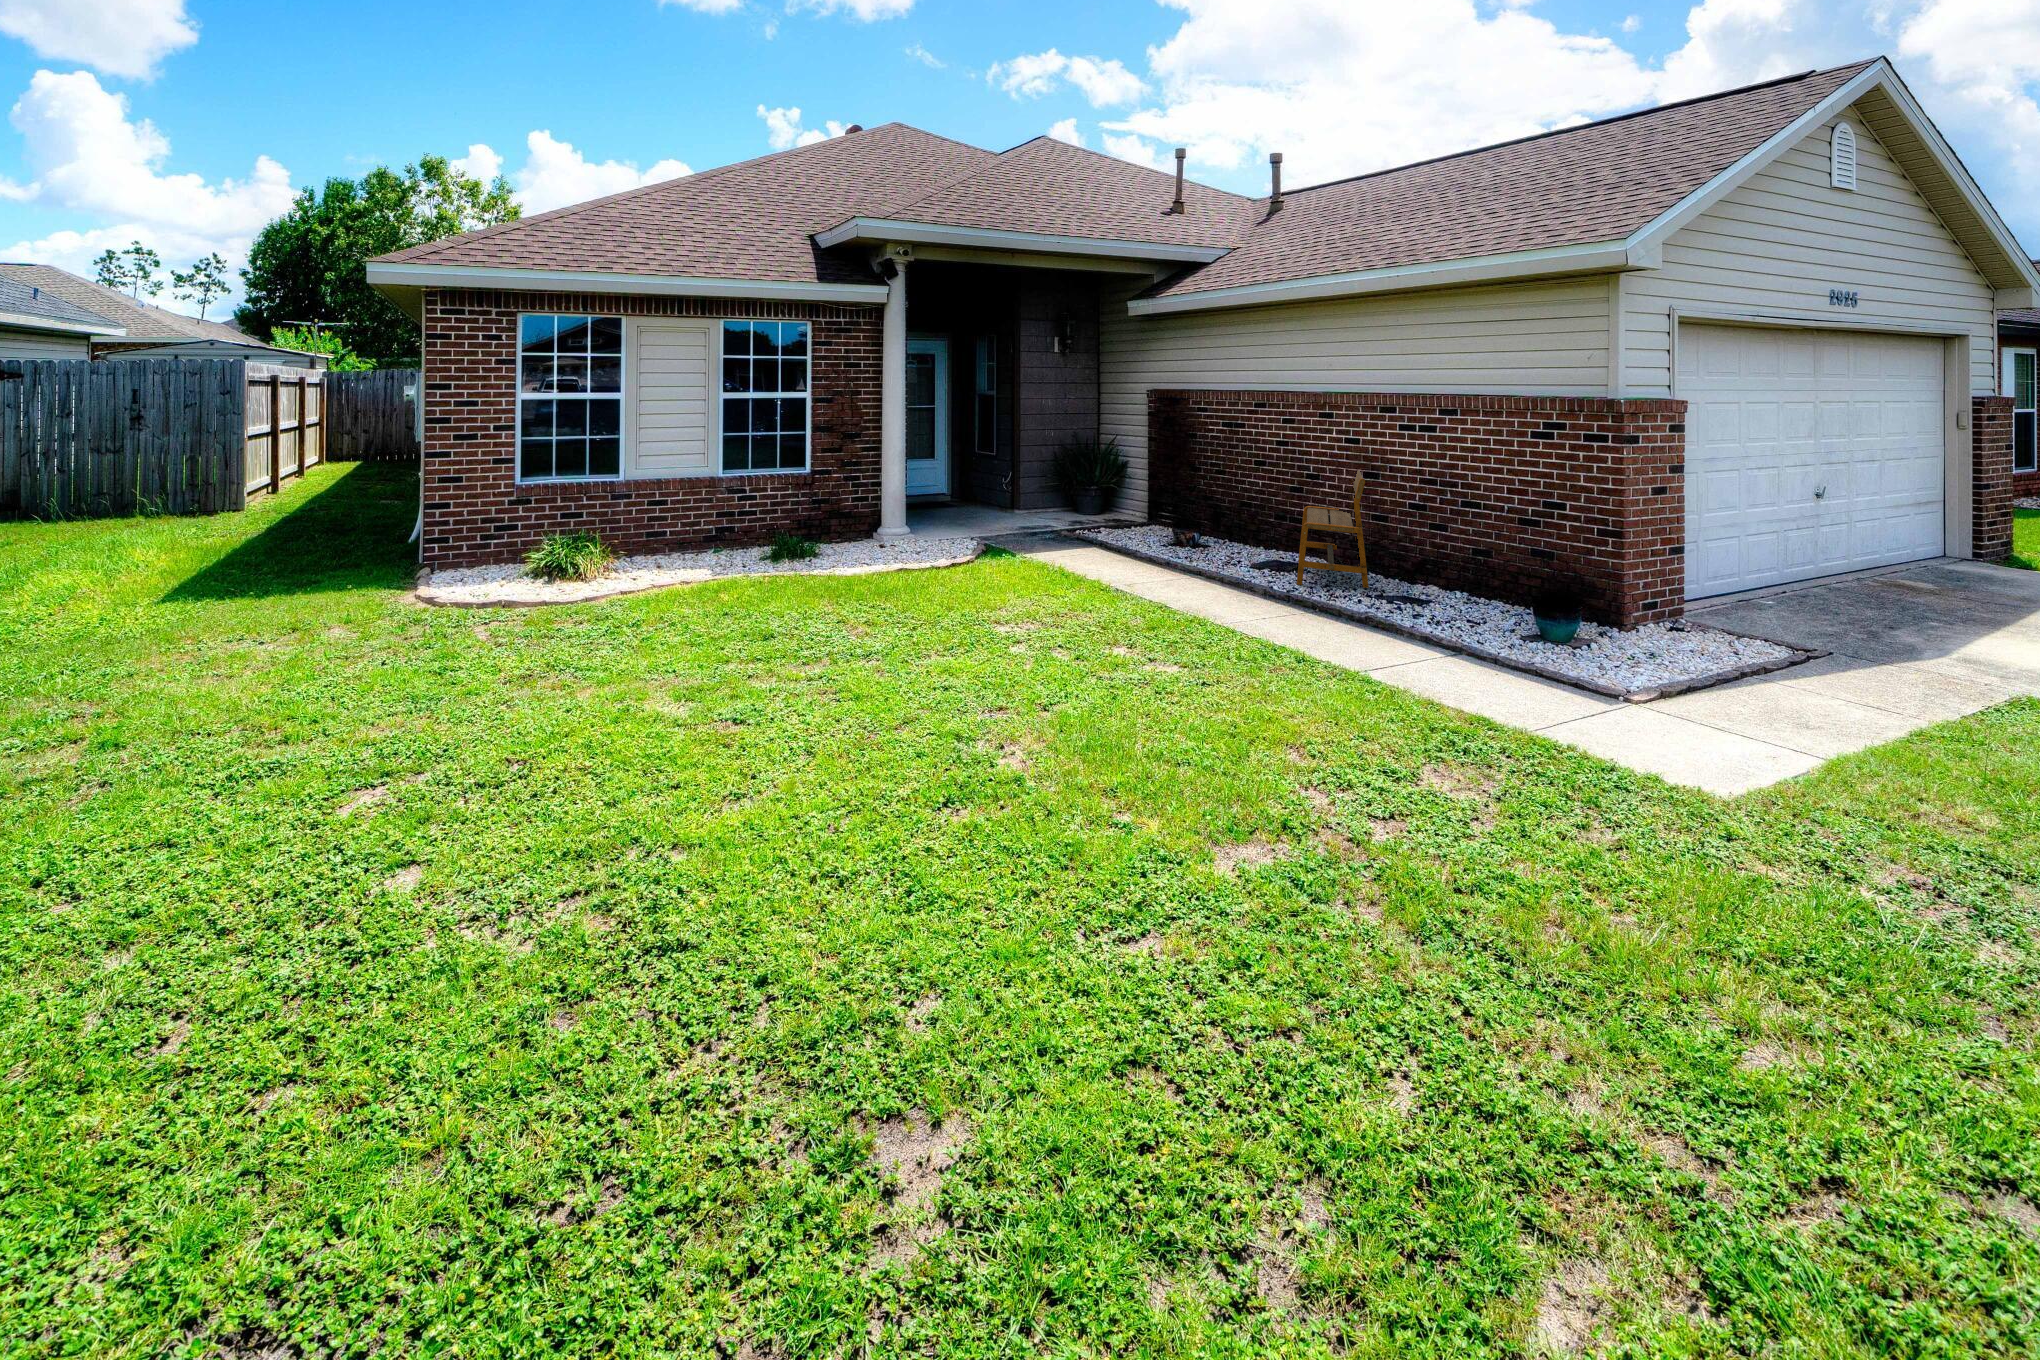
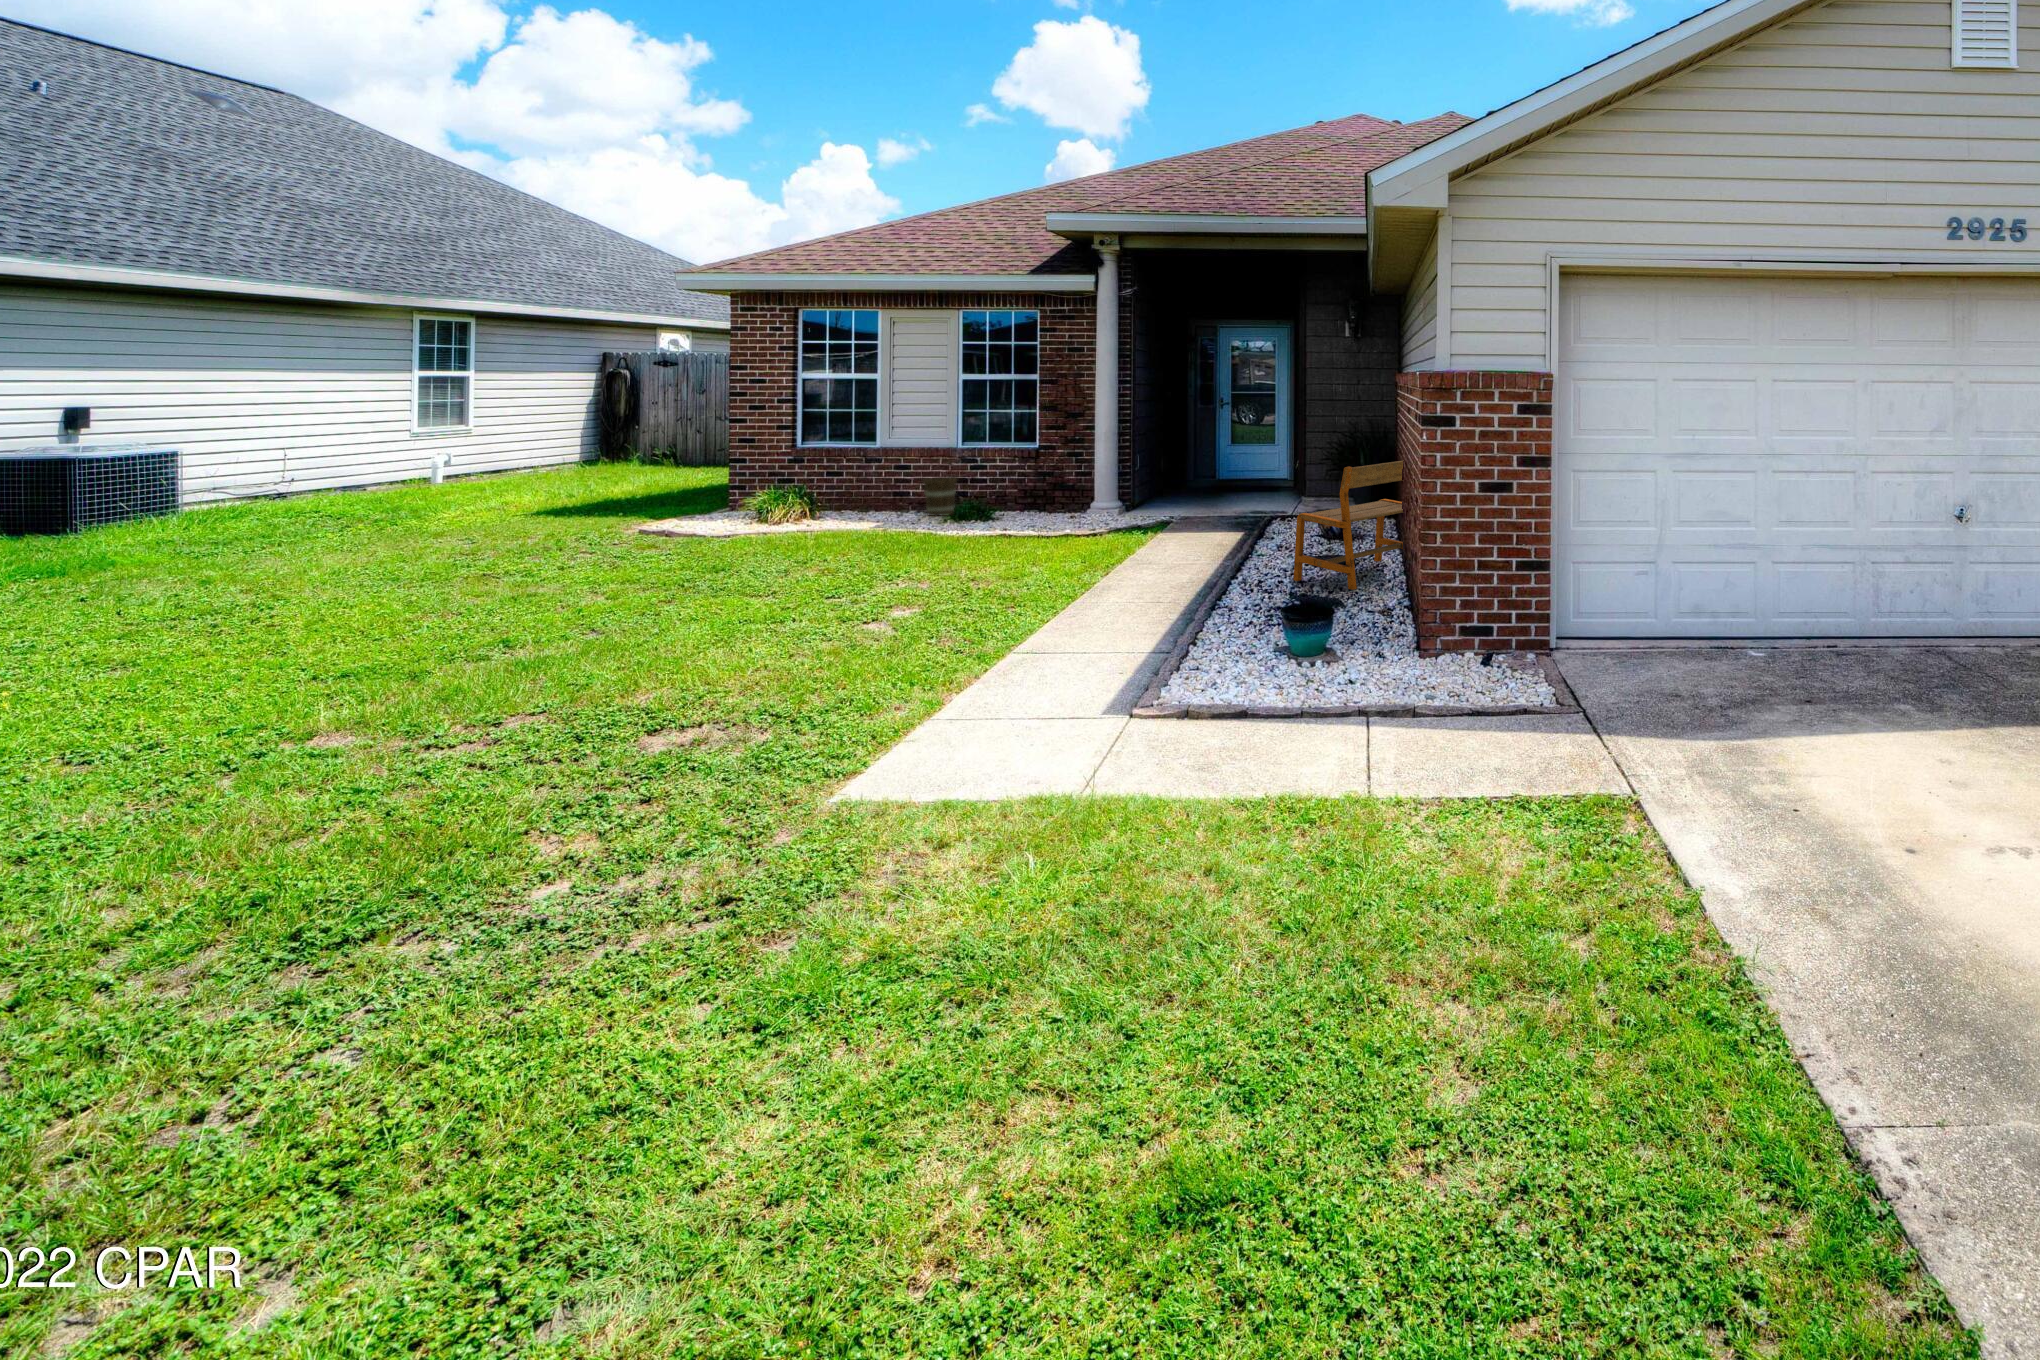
bucket: none [698,509,735,555] -> present [923,477,957,516]

